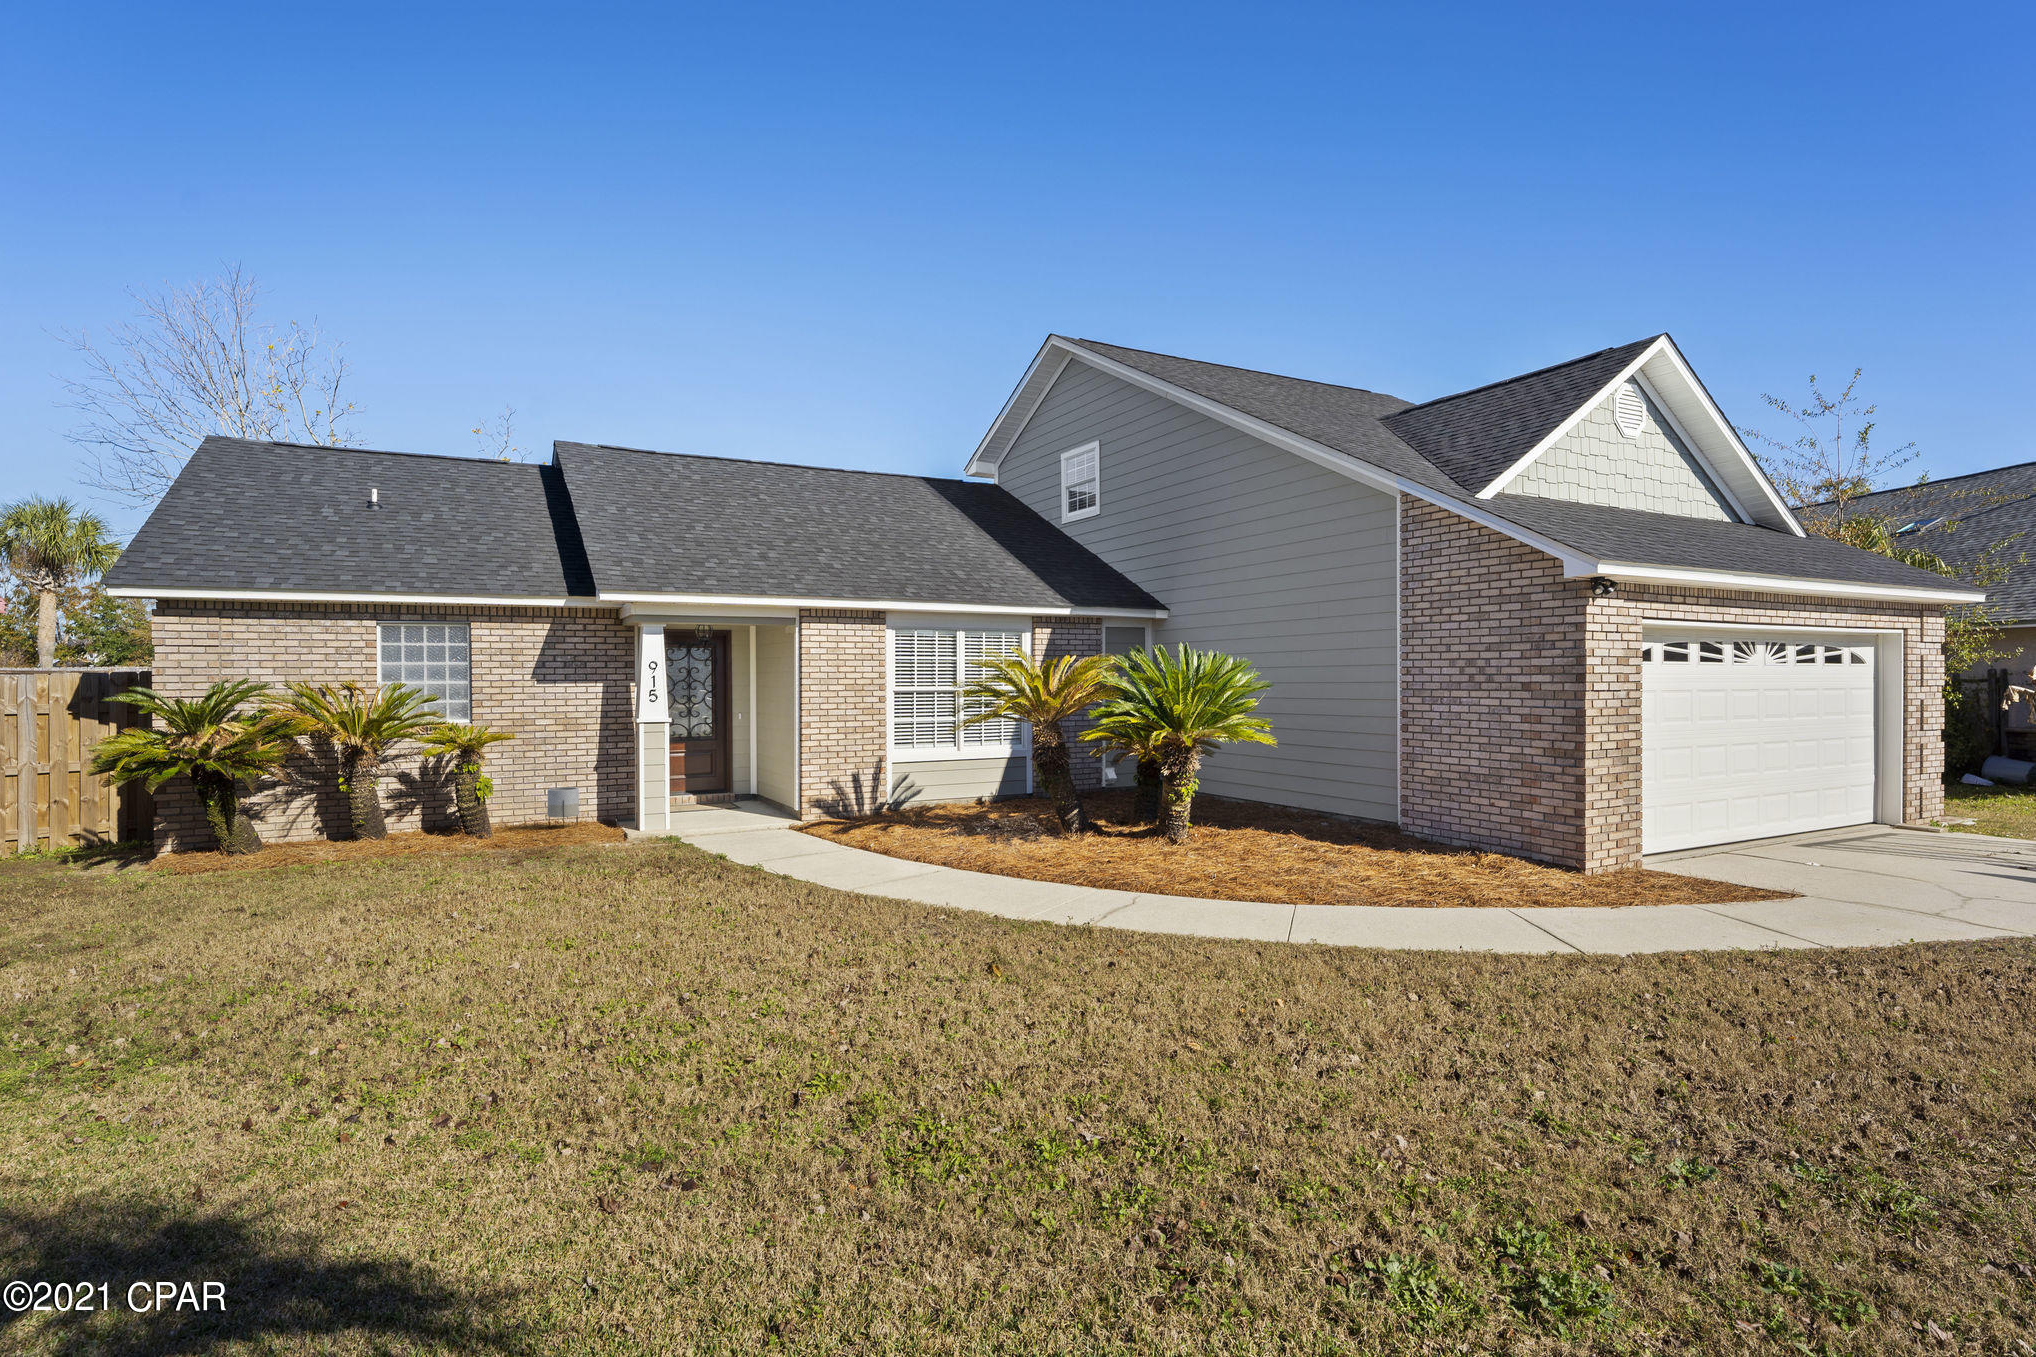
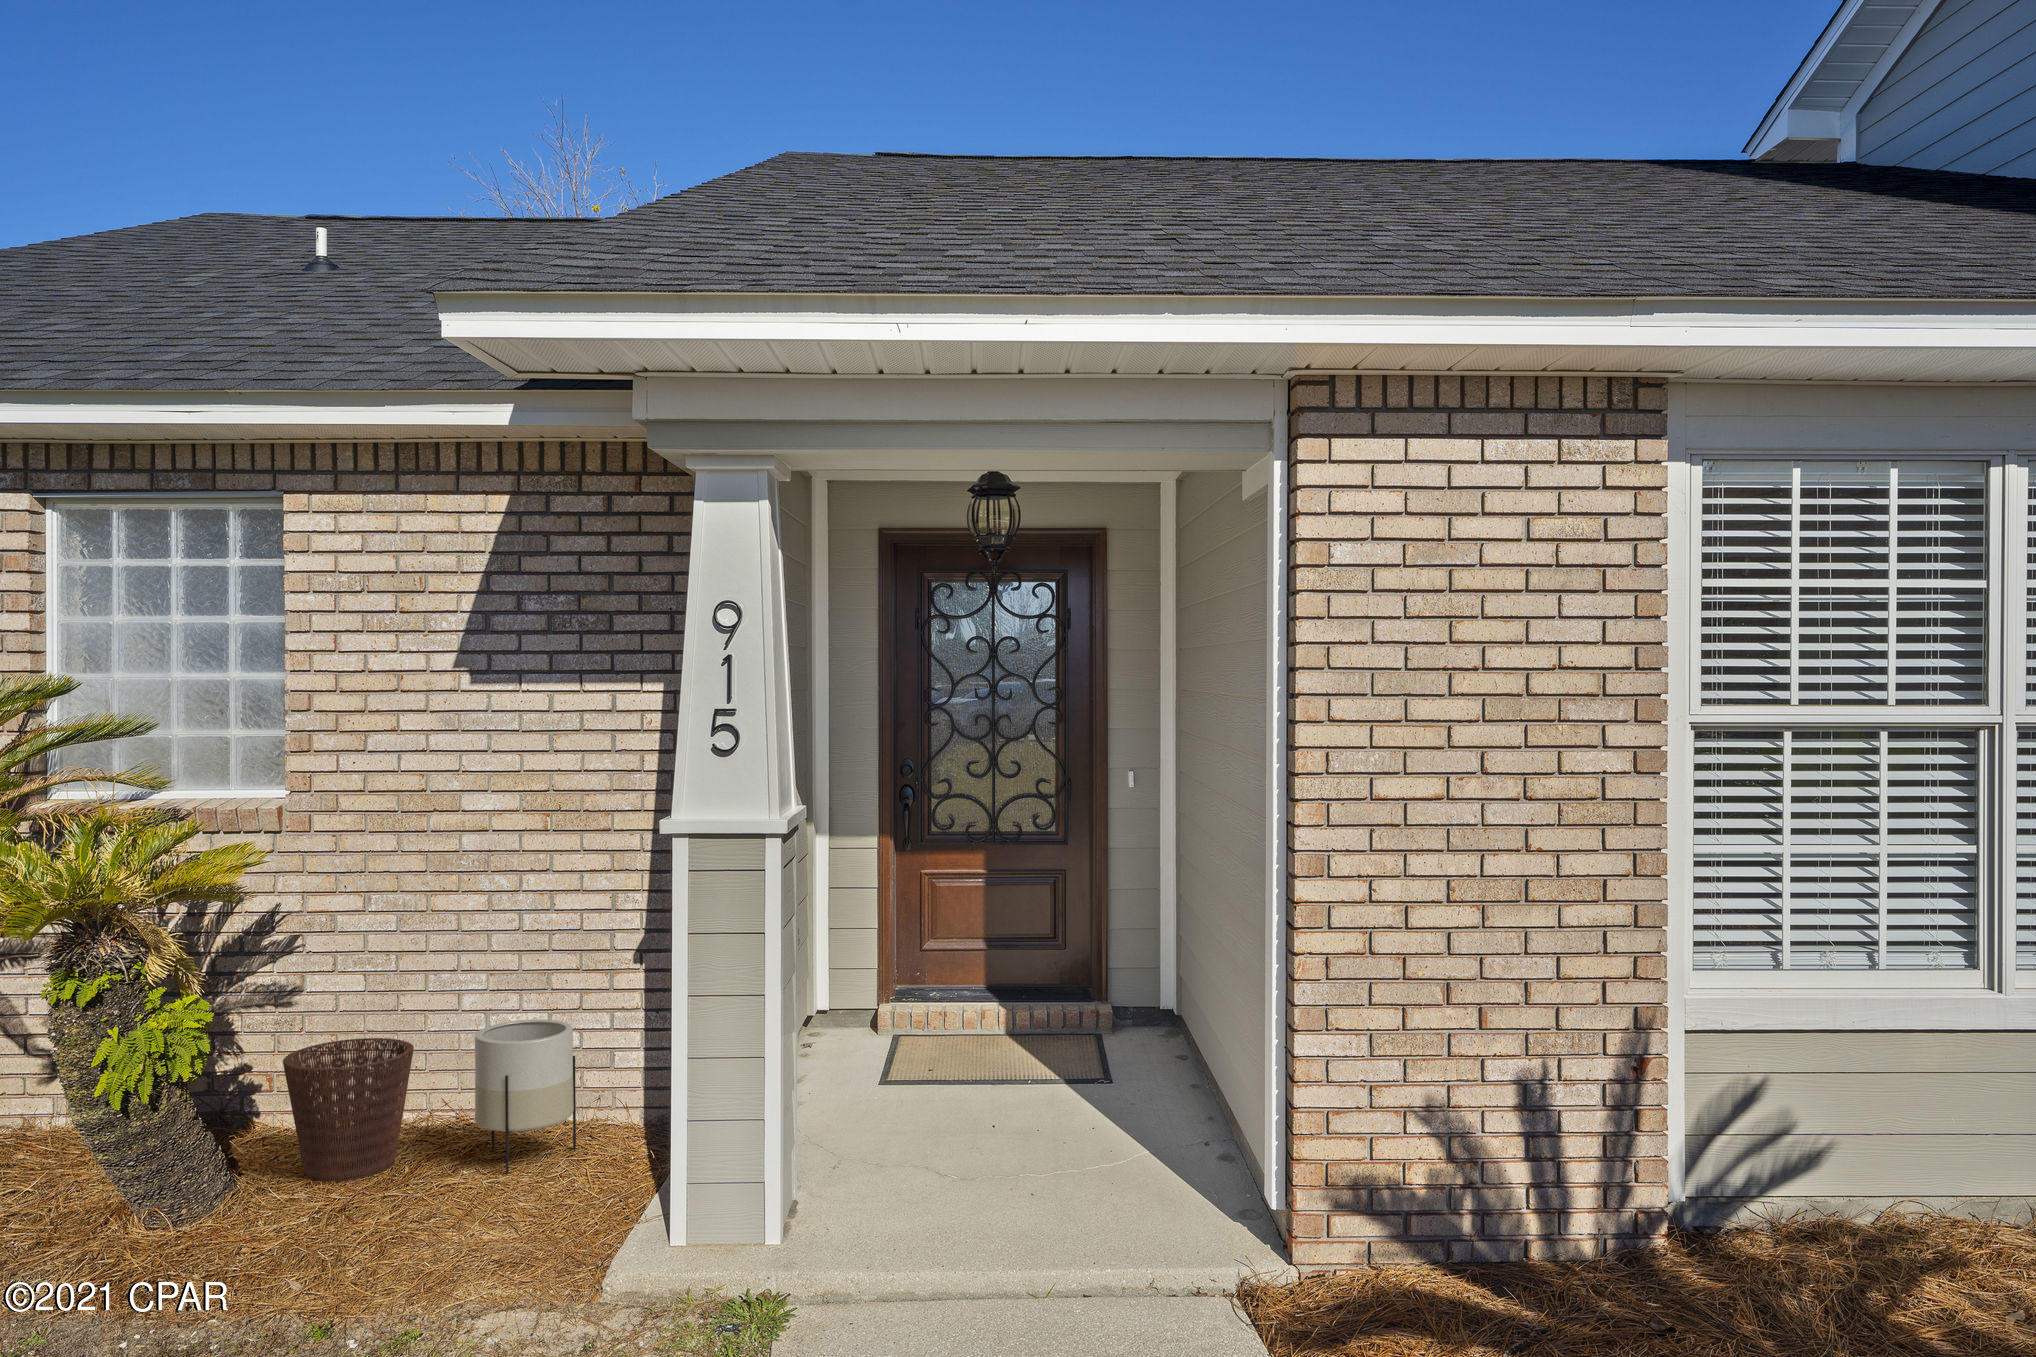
basket: none [486,795,528,834] -> present [283,1038,414,1181]

